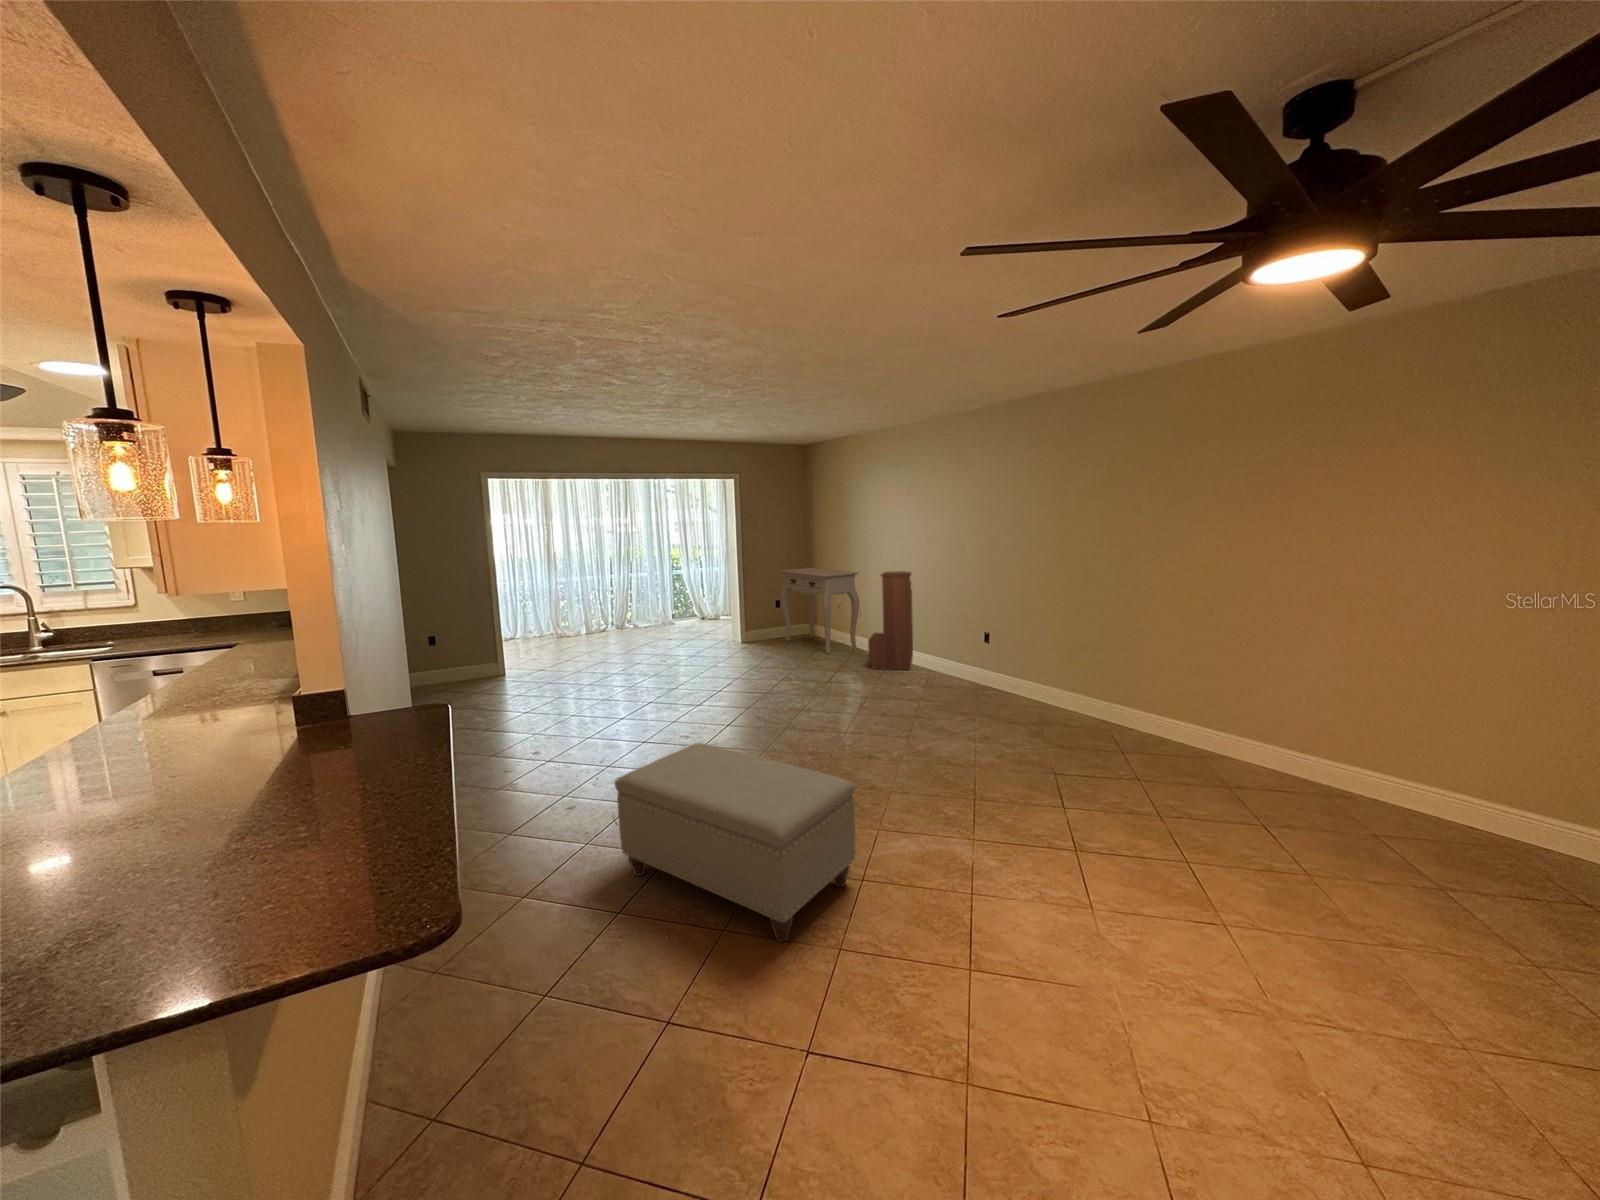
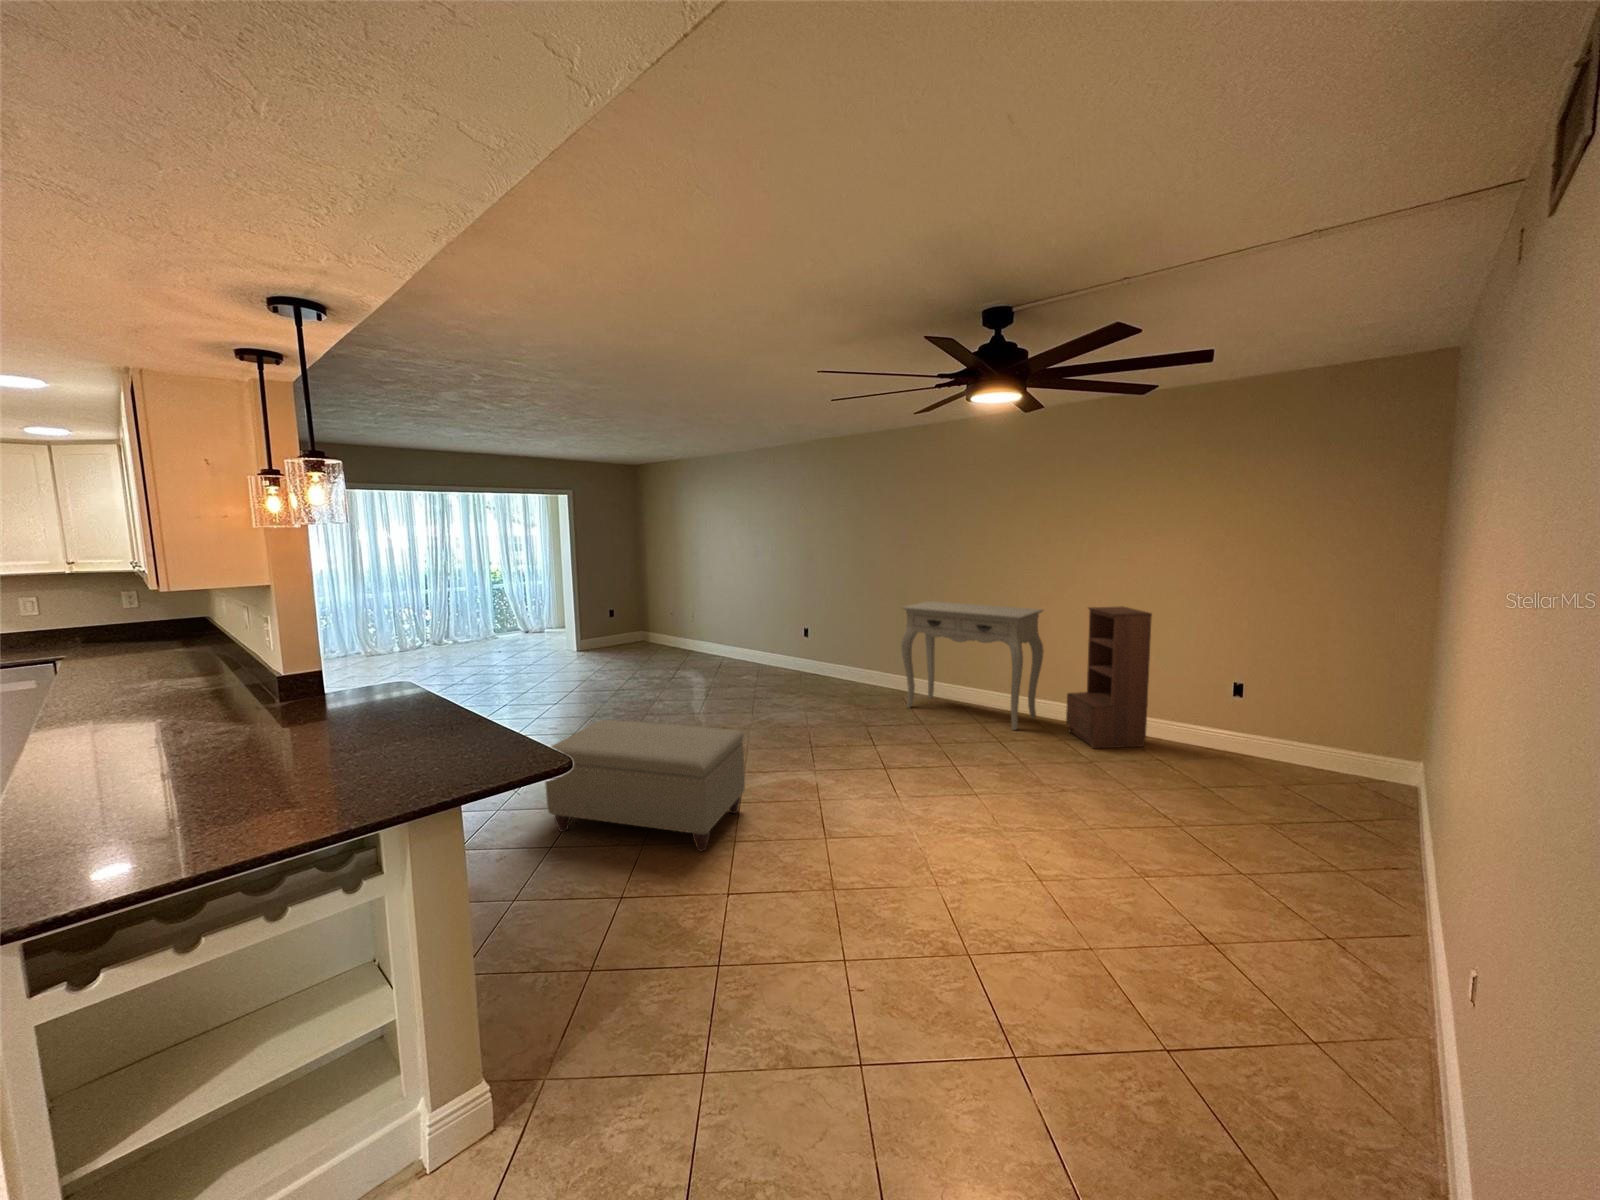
console table: present [780,568,859,654] -> present [901,601,1043,730]
bookshelf: present [868,571,913,670] -> present [1066,607,1152,748]

